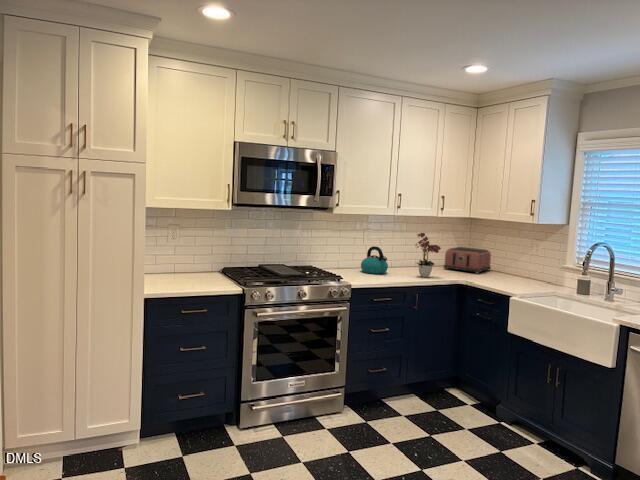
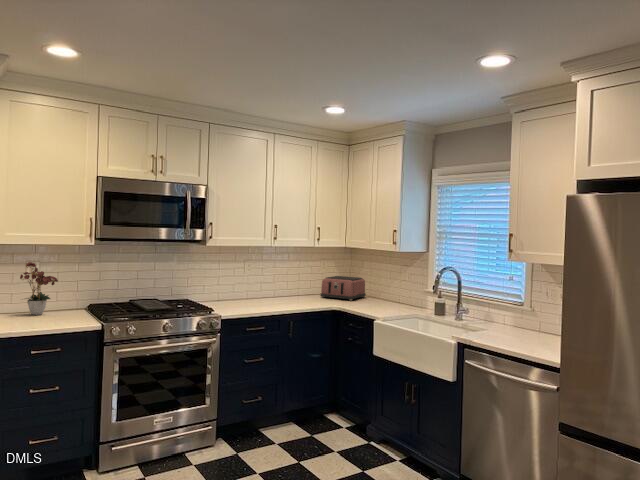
flower arrangement: present [416,233,441,277] -> present [20,262,58,315]
kettle: present [361,246,388,274] -> none [236,278,263,304]

